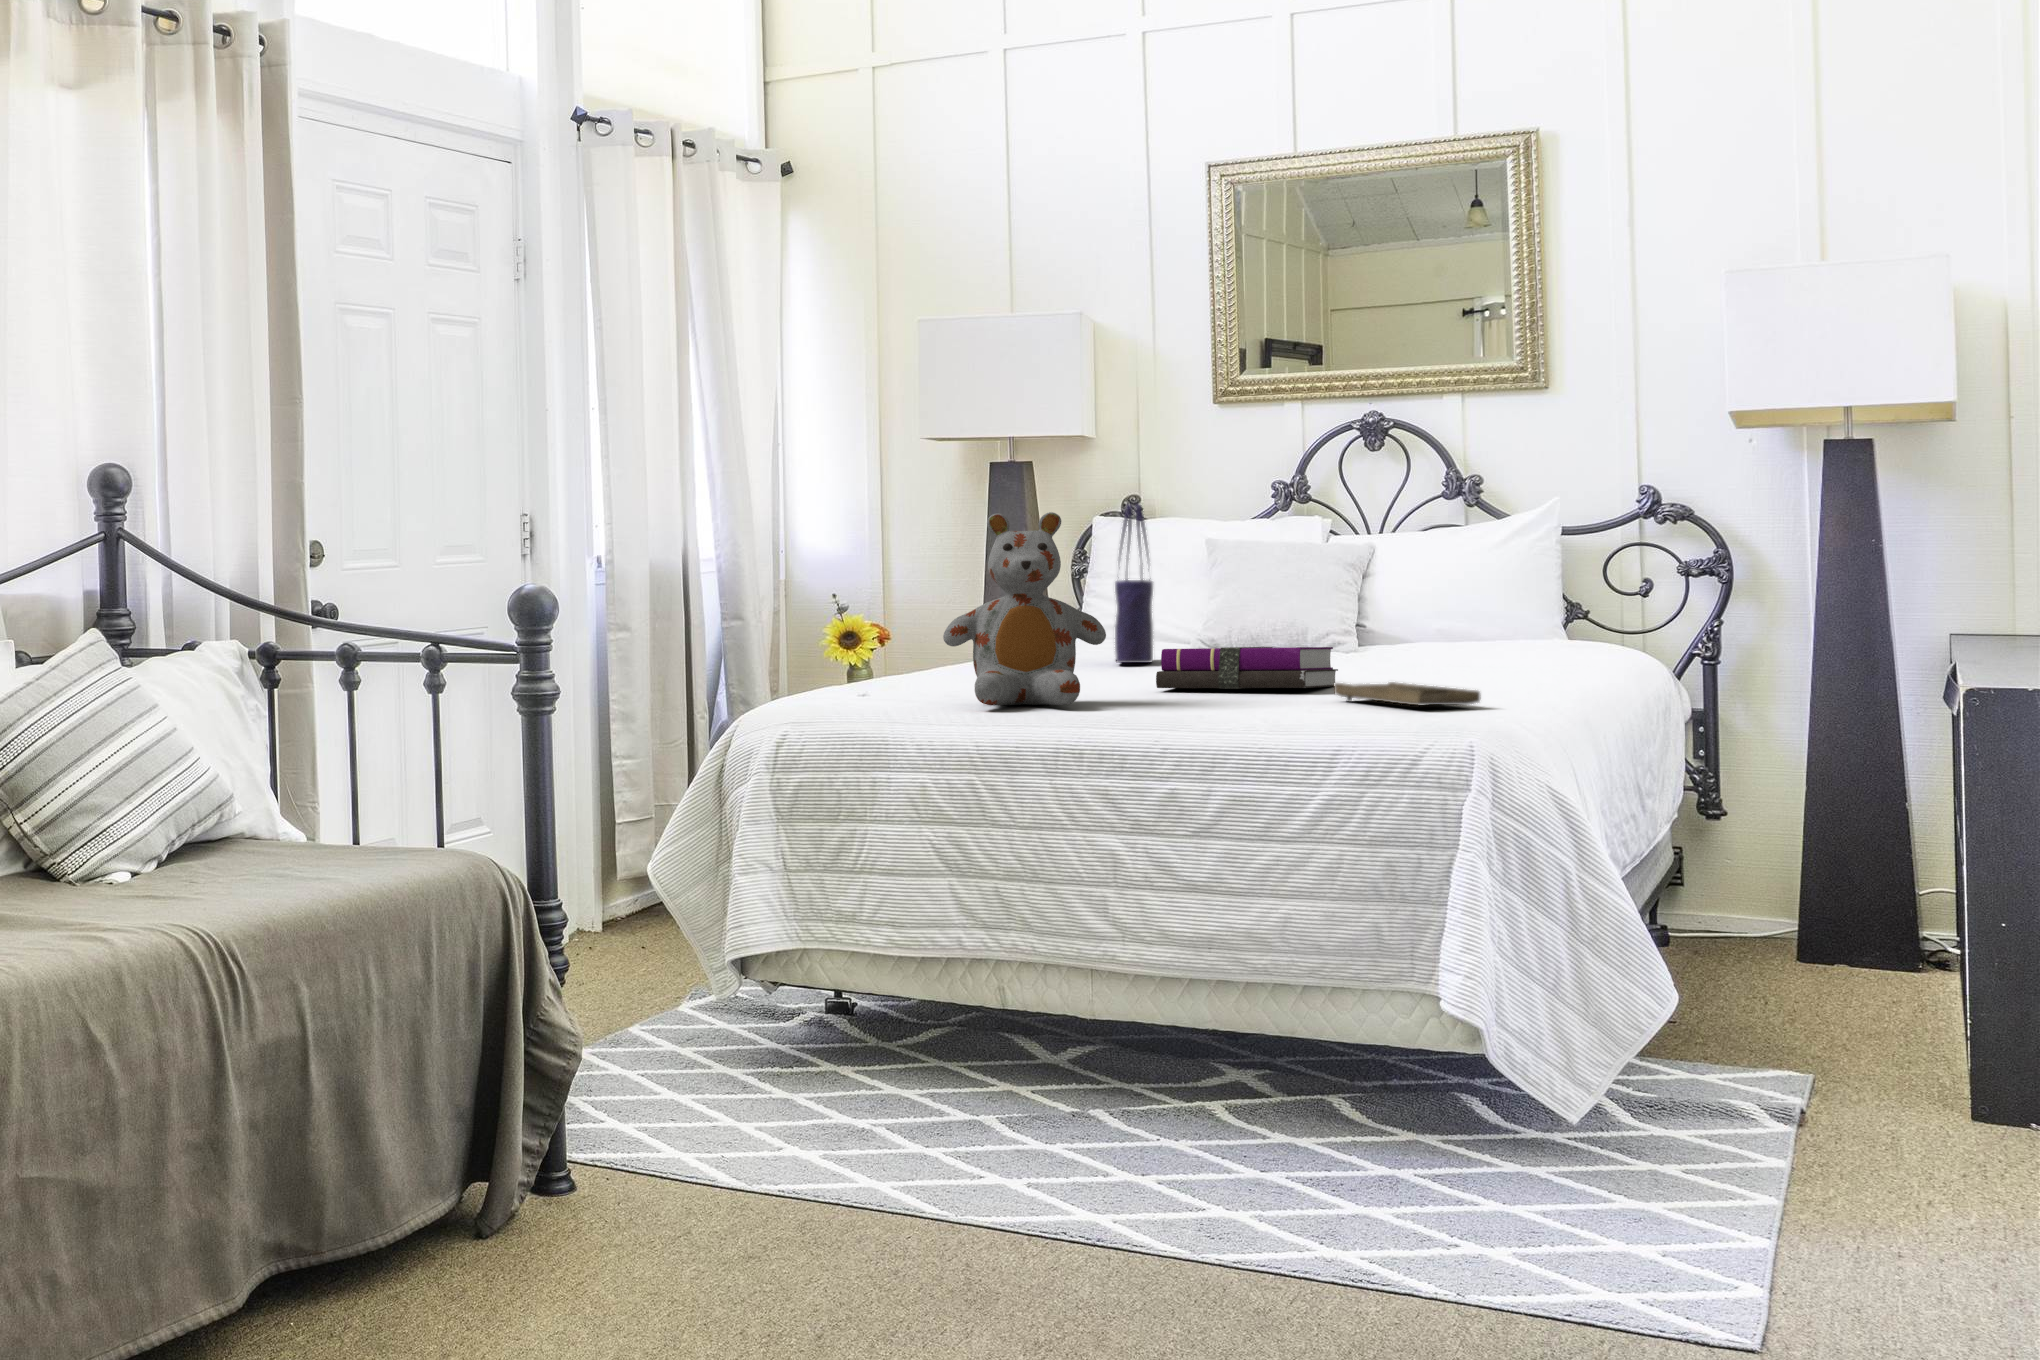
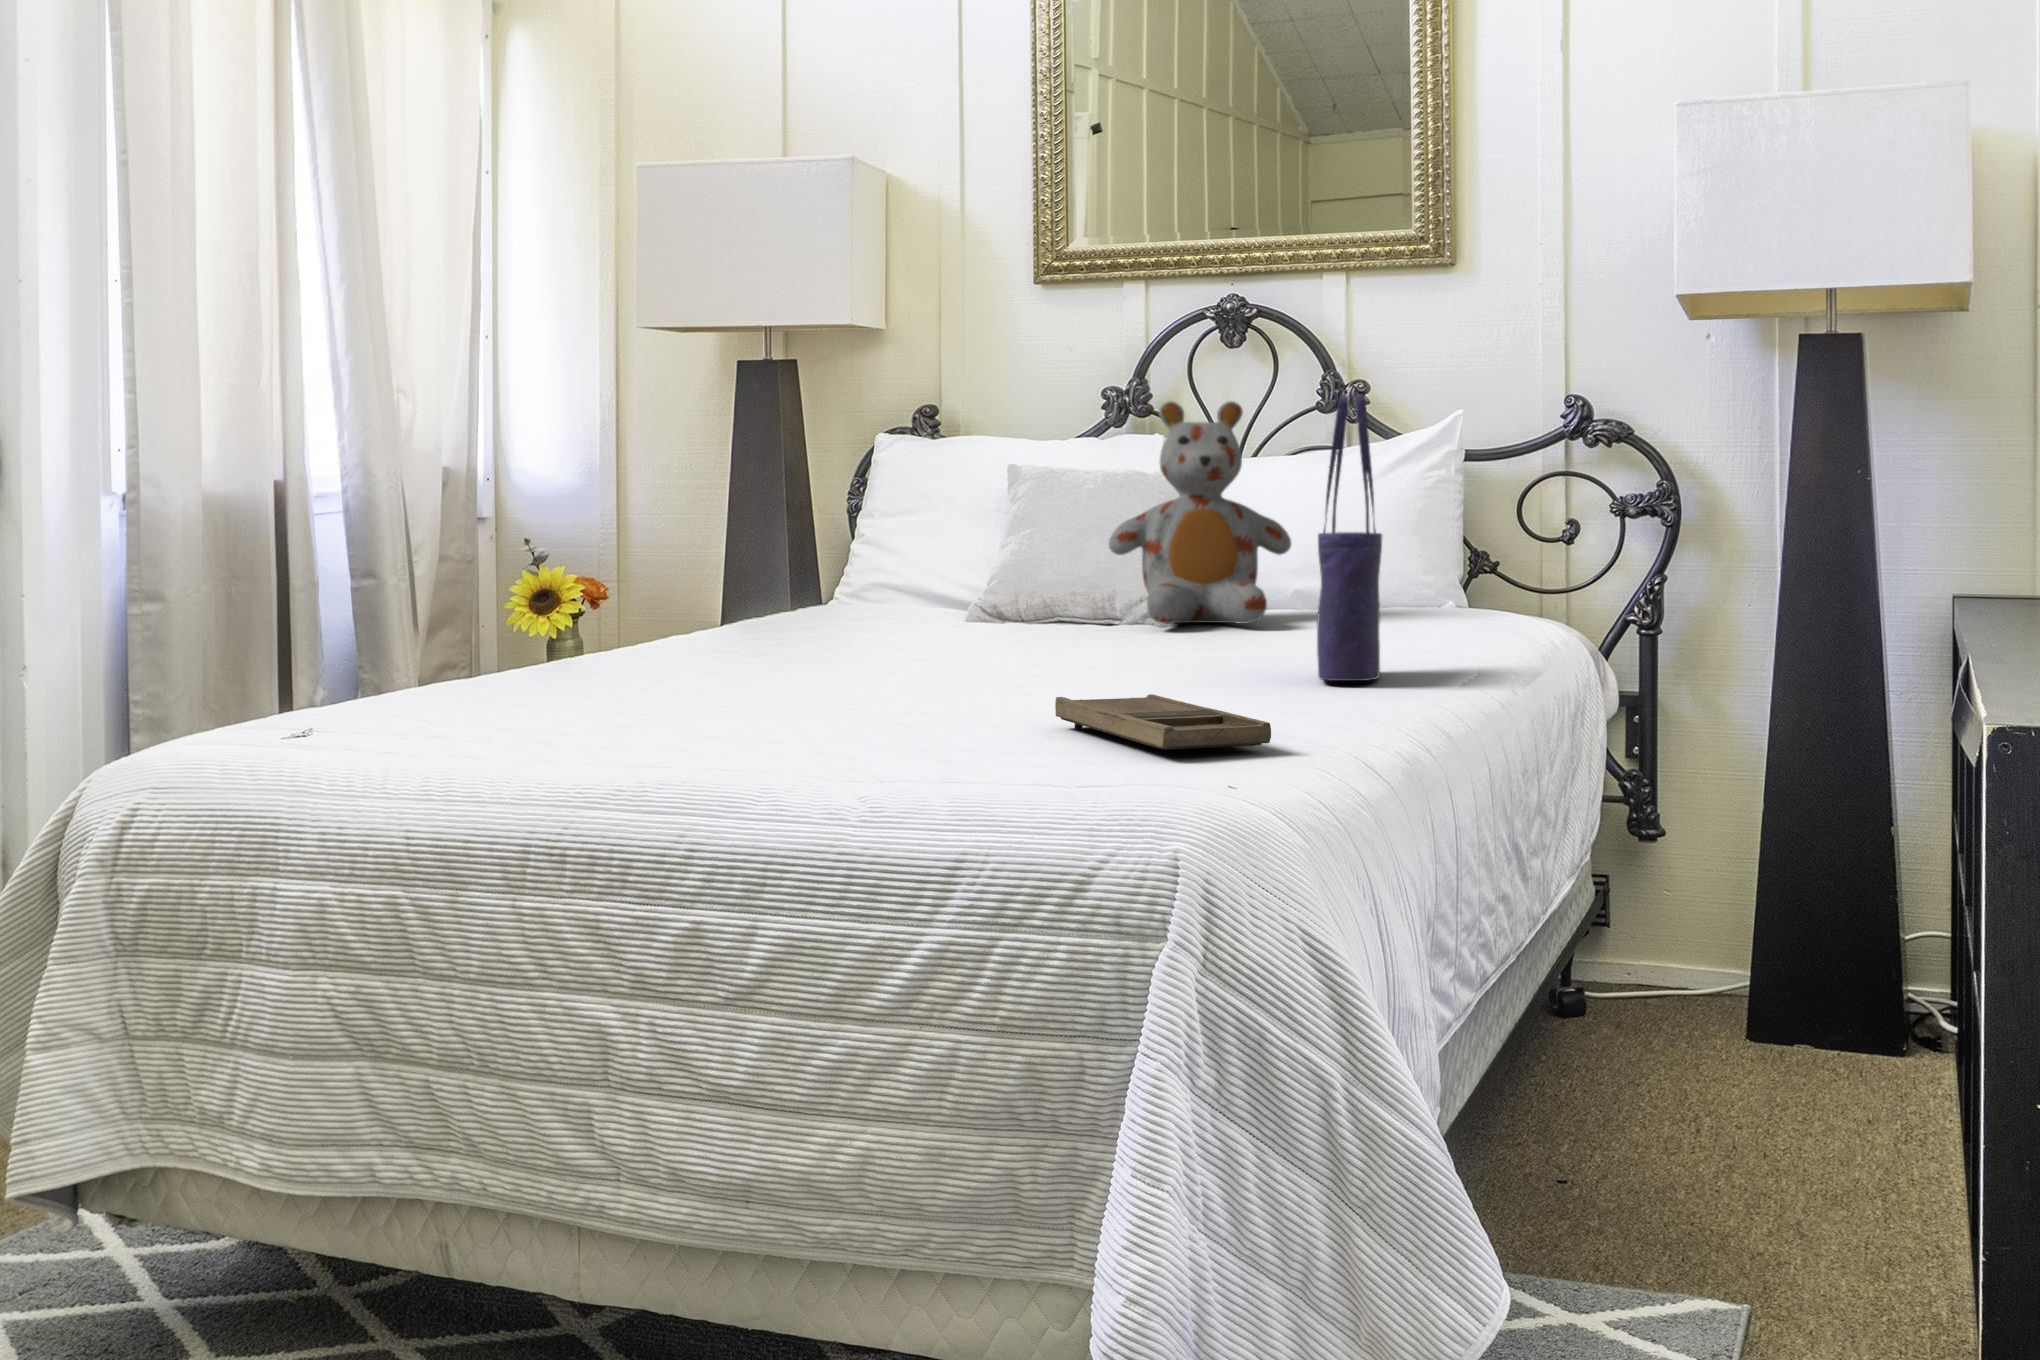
tote bag: present [1115,504,1153,663] -> present [1317,395,1382,681]
stuffed bear: present [943,512,1106,705] -> present [1108,401,1291,624]
notebook: present [1156,647,1338,689] -> none [815,625,1104,697]

